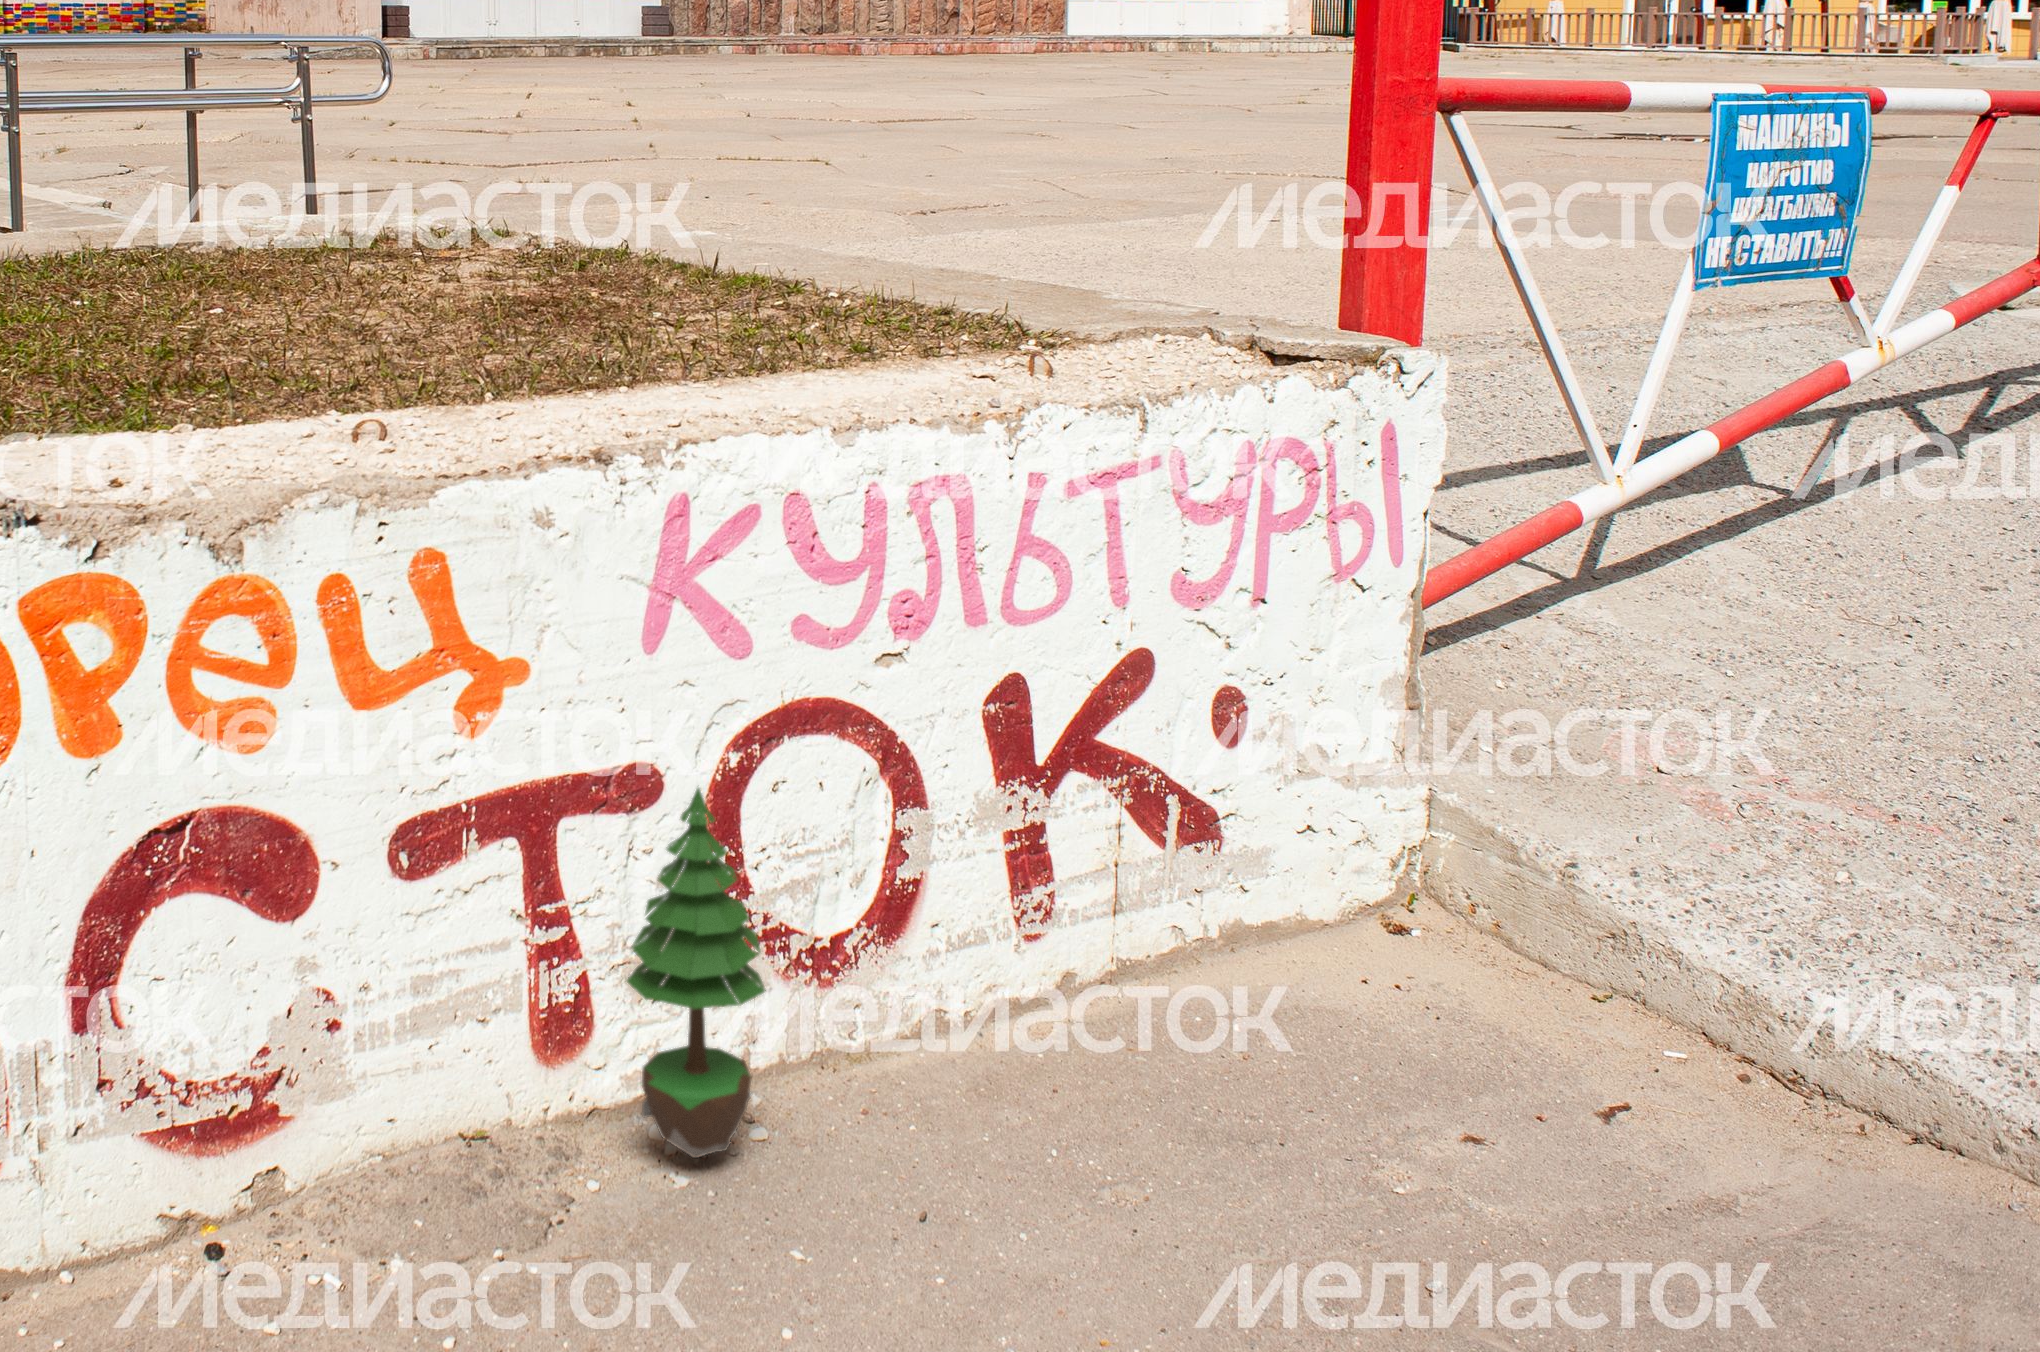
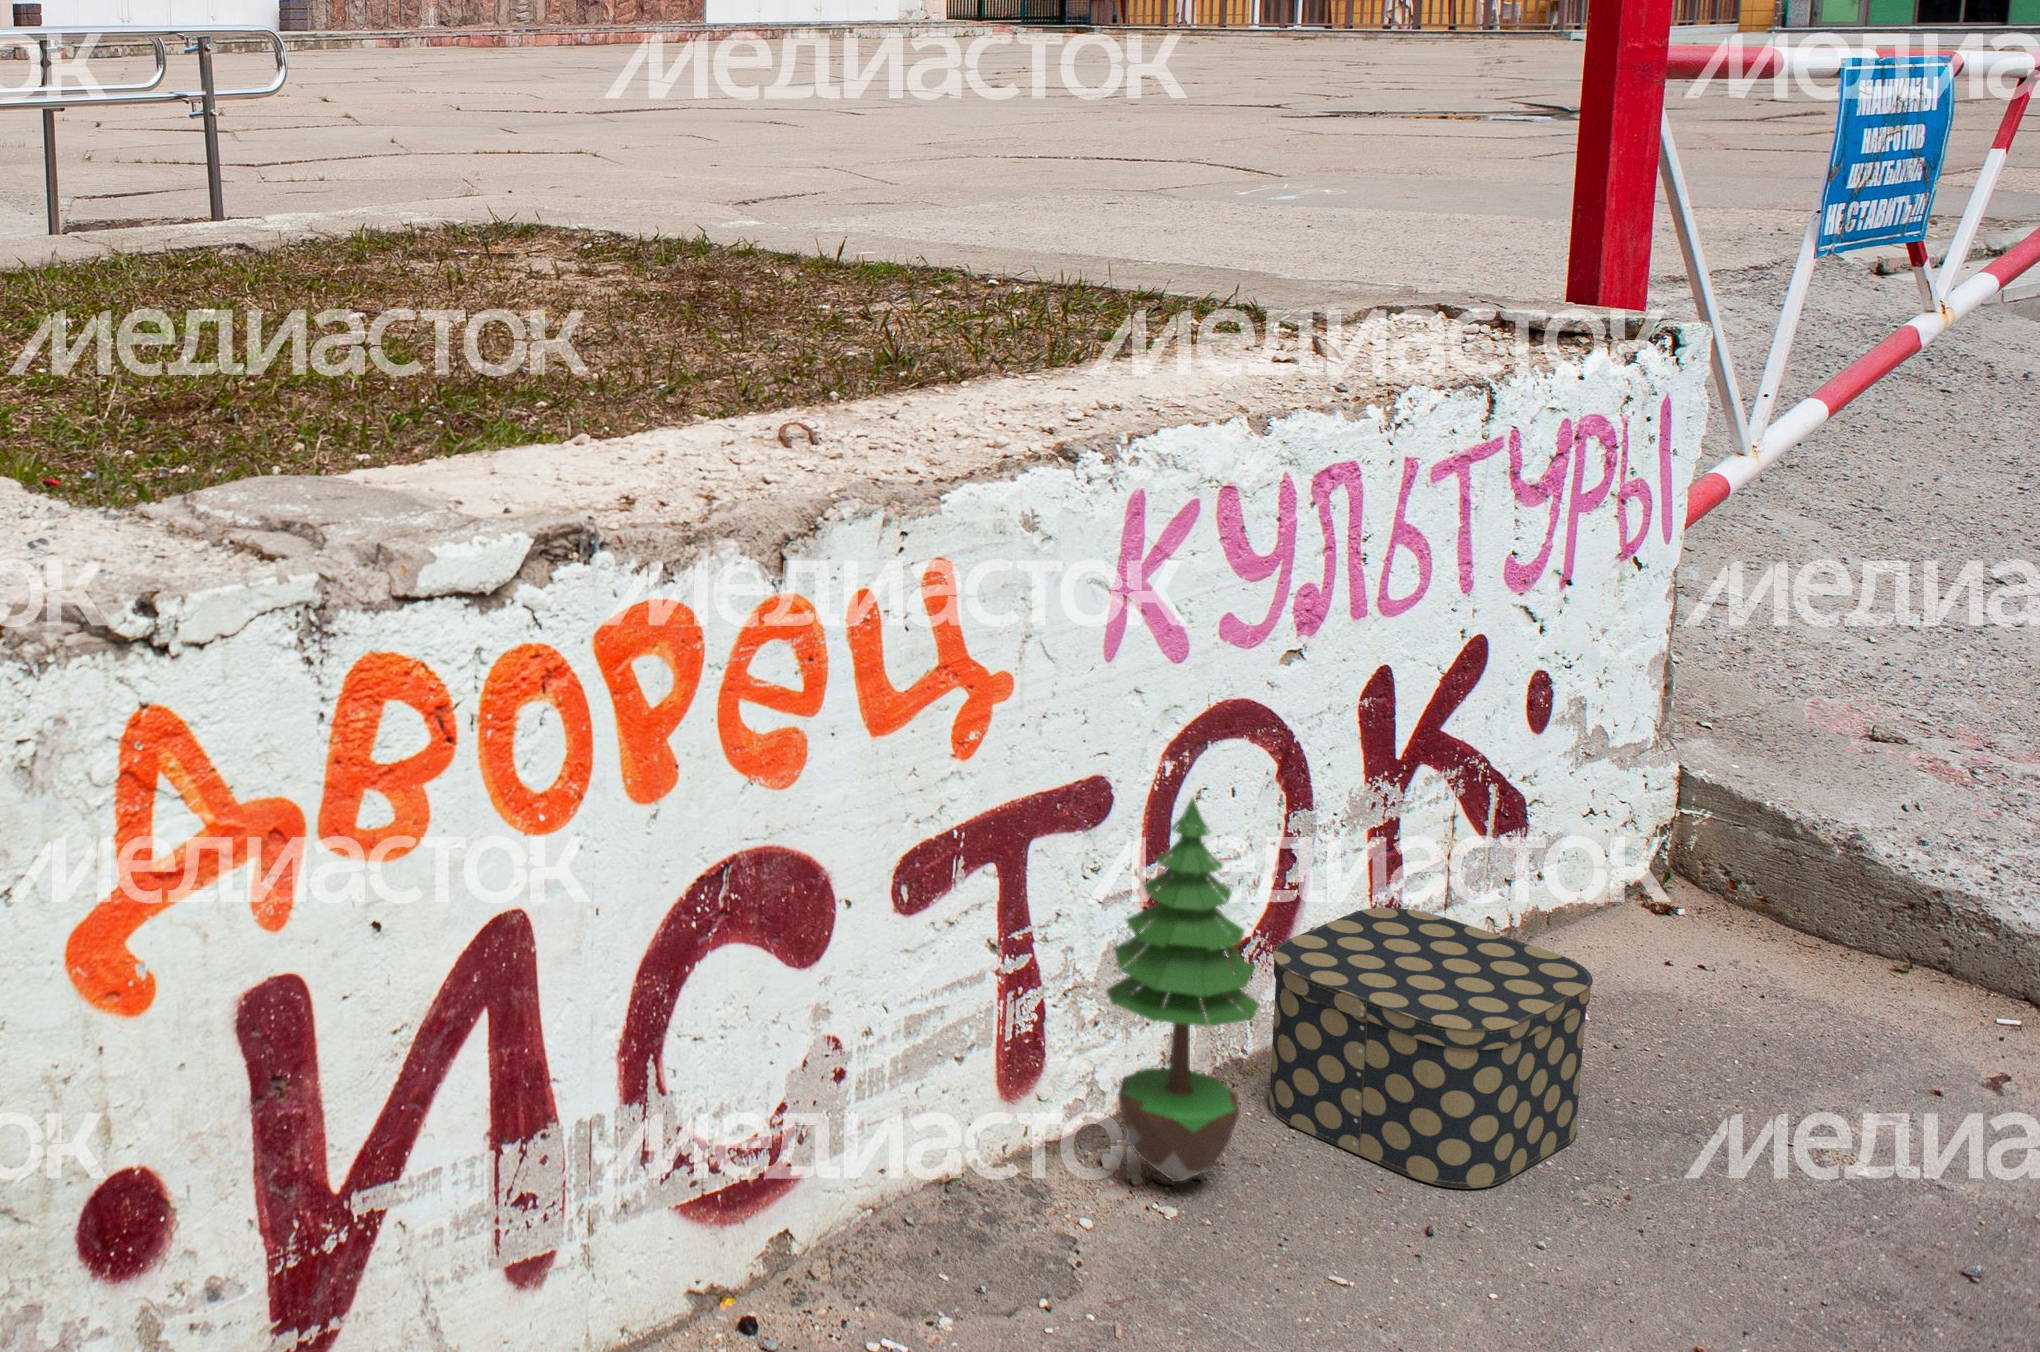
storage box: none [841,909,1136,1191] -> present [1268,908,1593,1189]

